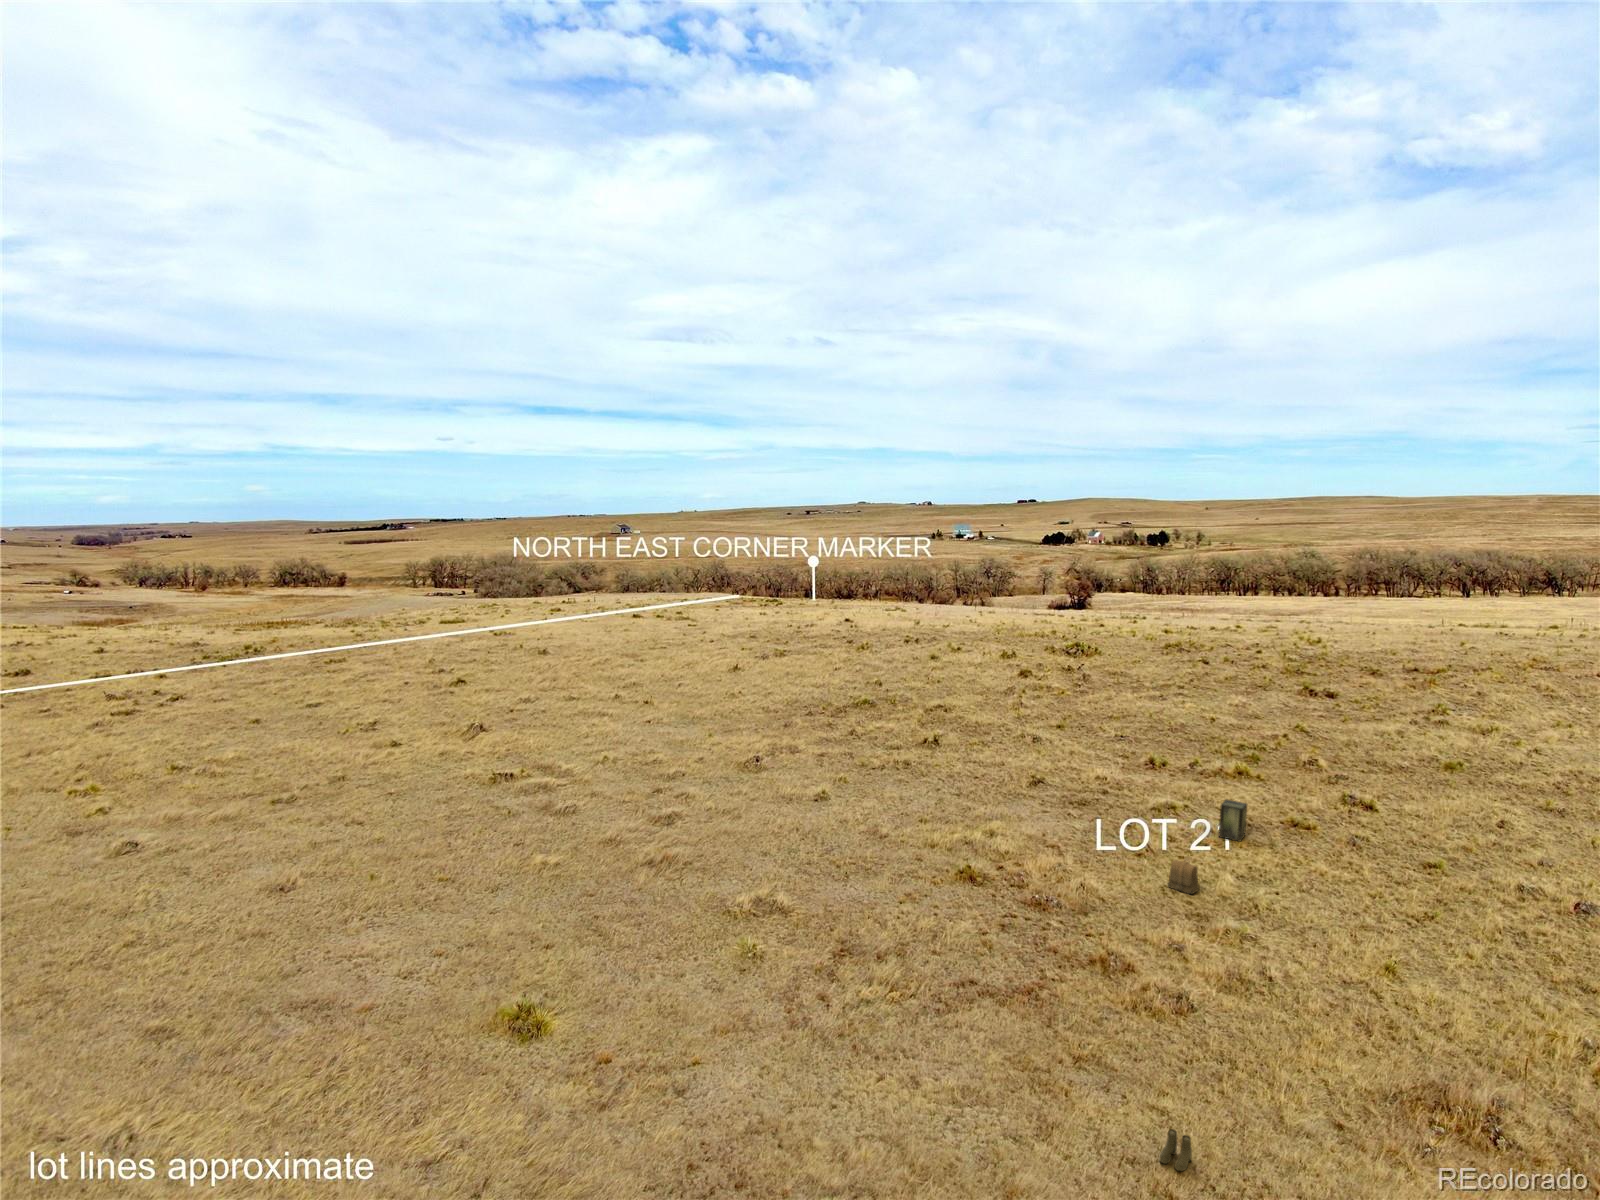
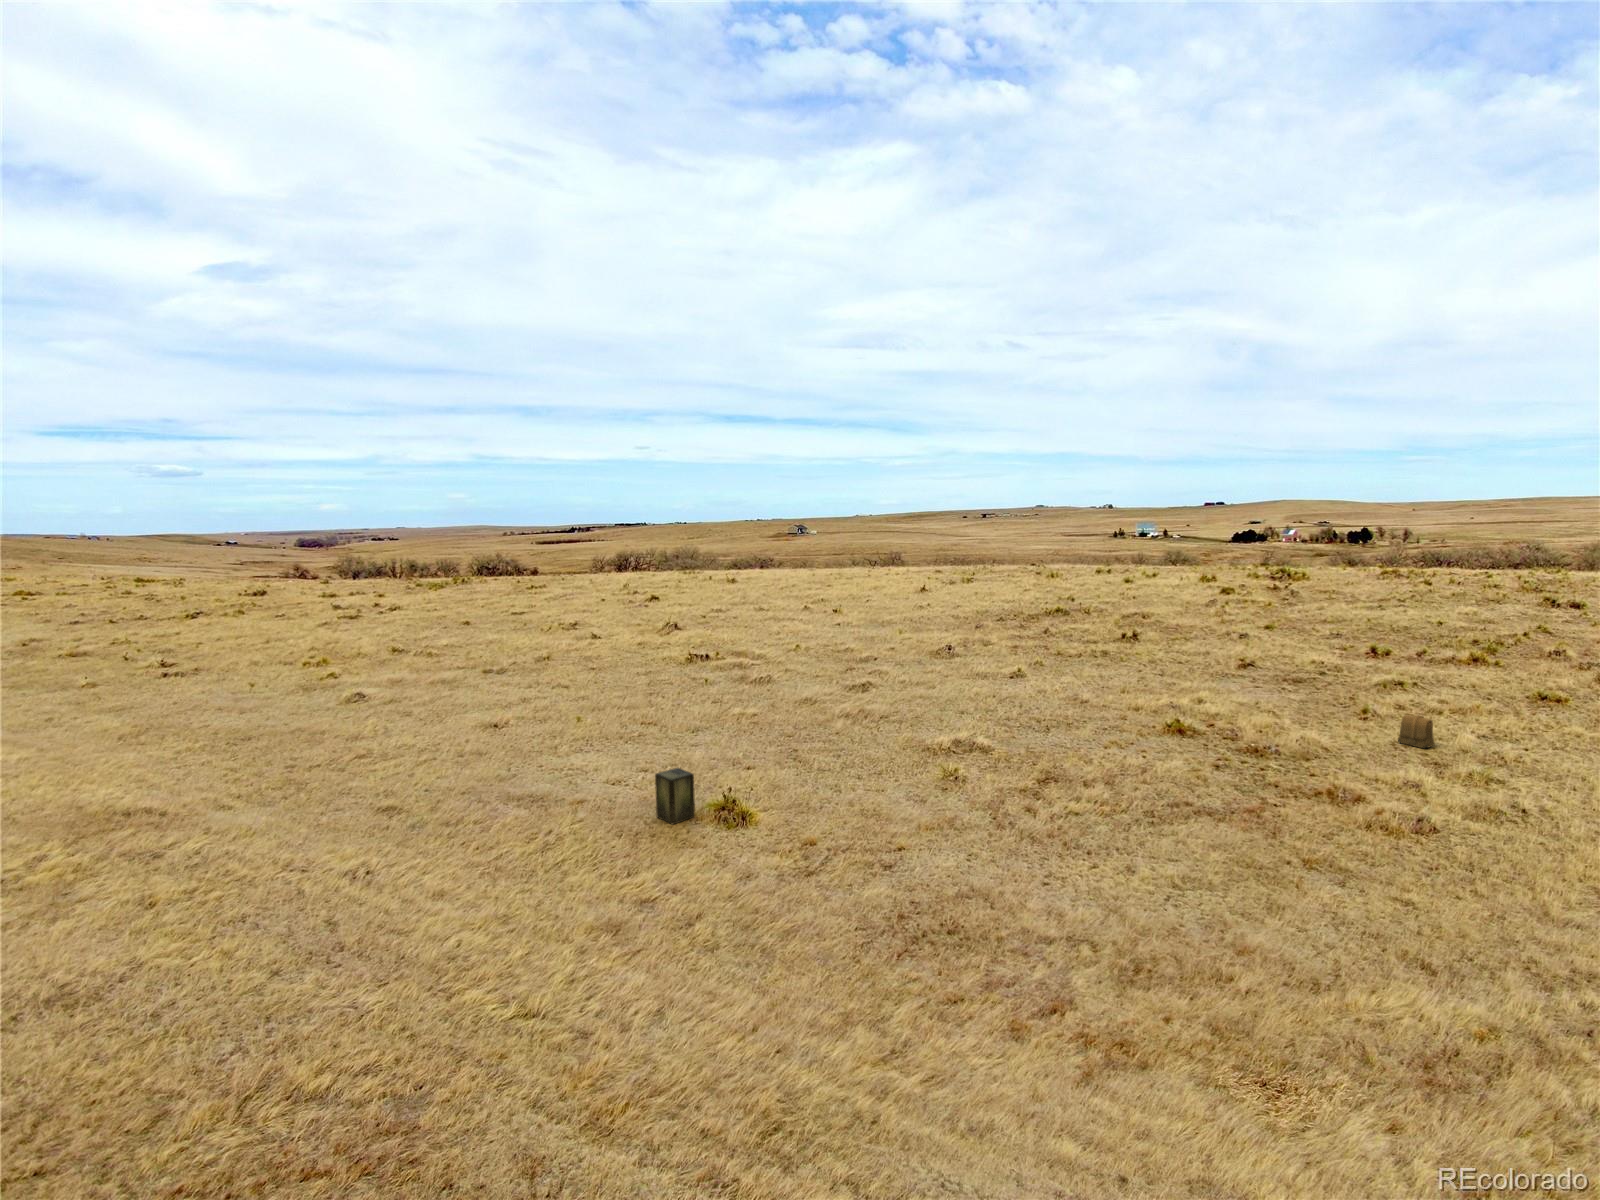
storage box: present [1219,800,1247,841] -> present [655,768,695,824]
boots: present [1160,1129,1192,1171] -> none [1406,904,1443,942]

